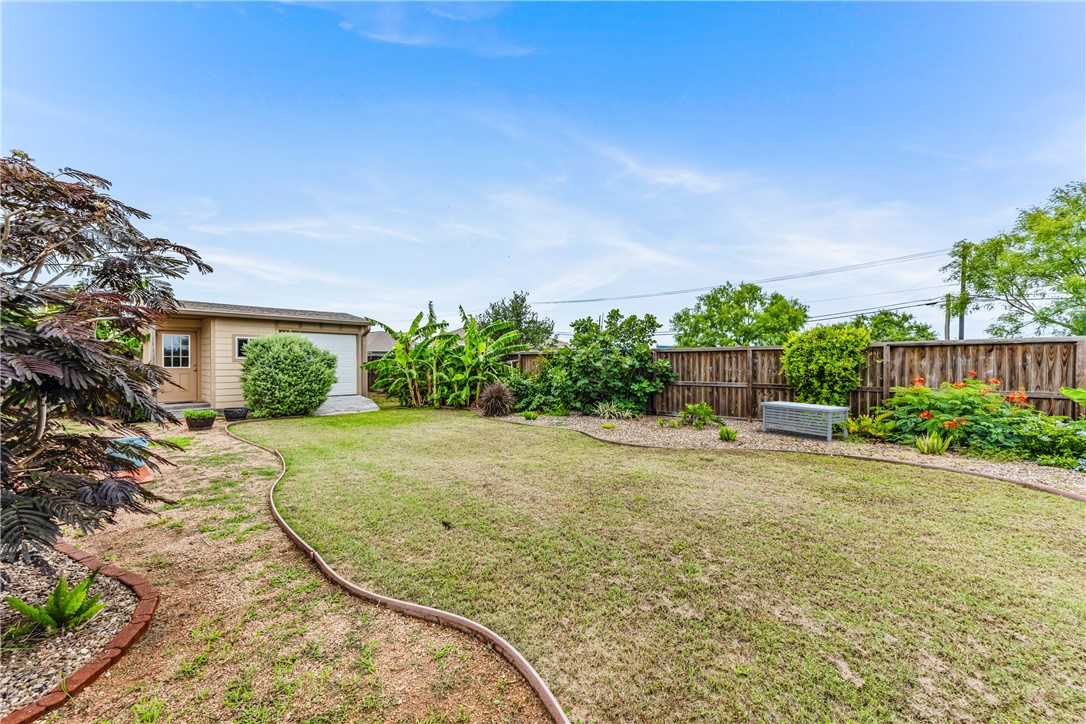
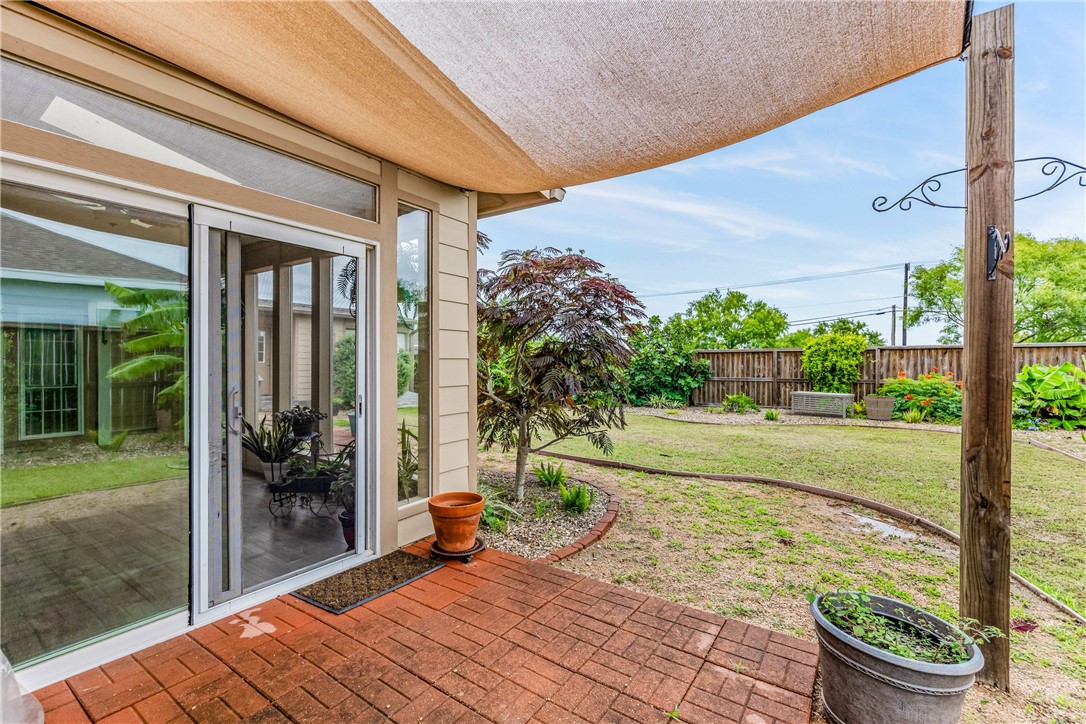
wooden bucket: none [858,410,906,447] -> present [863,395,896,420]

